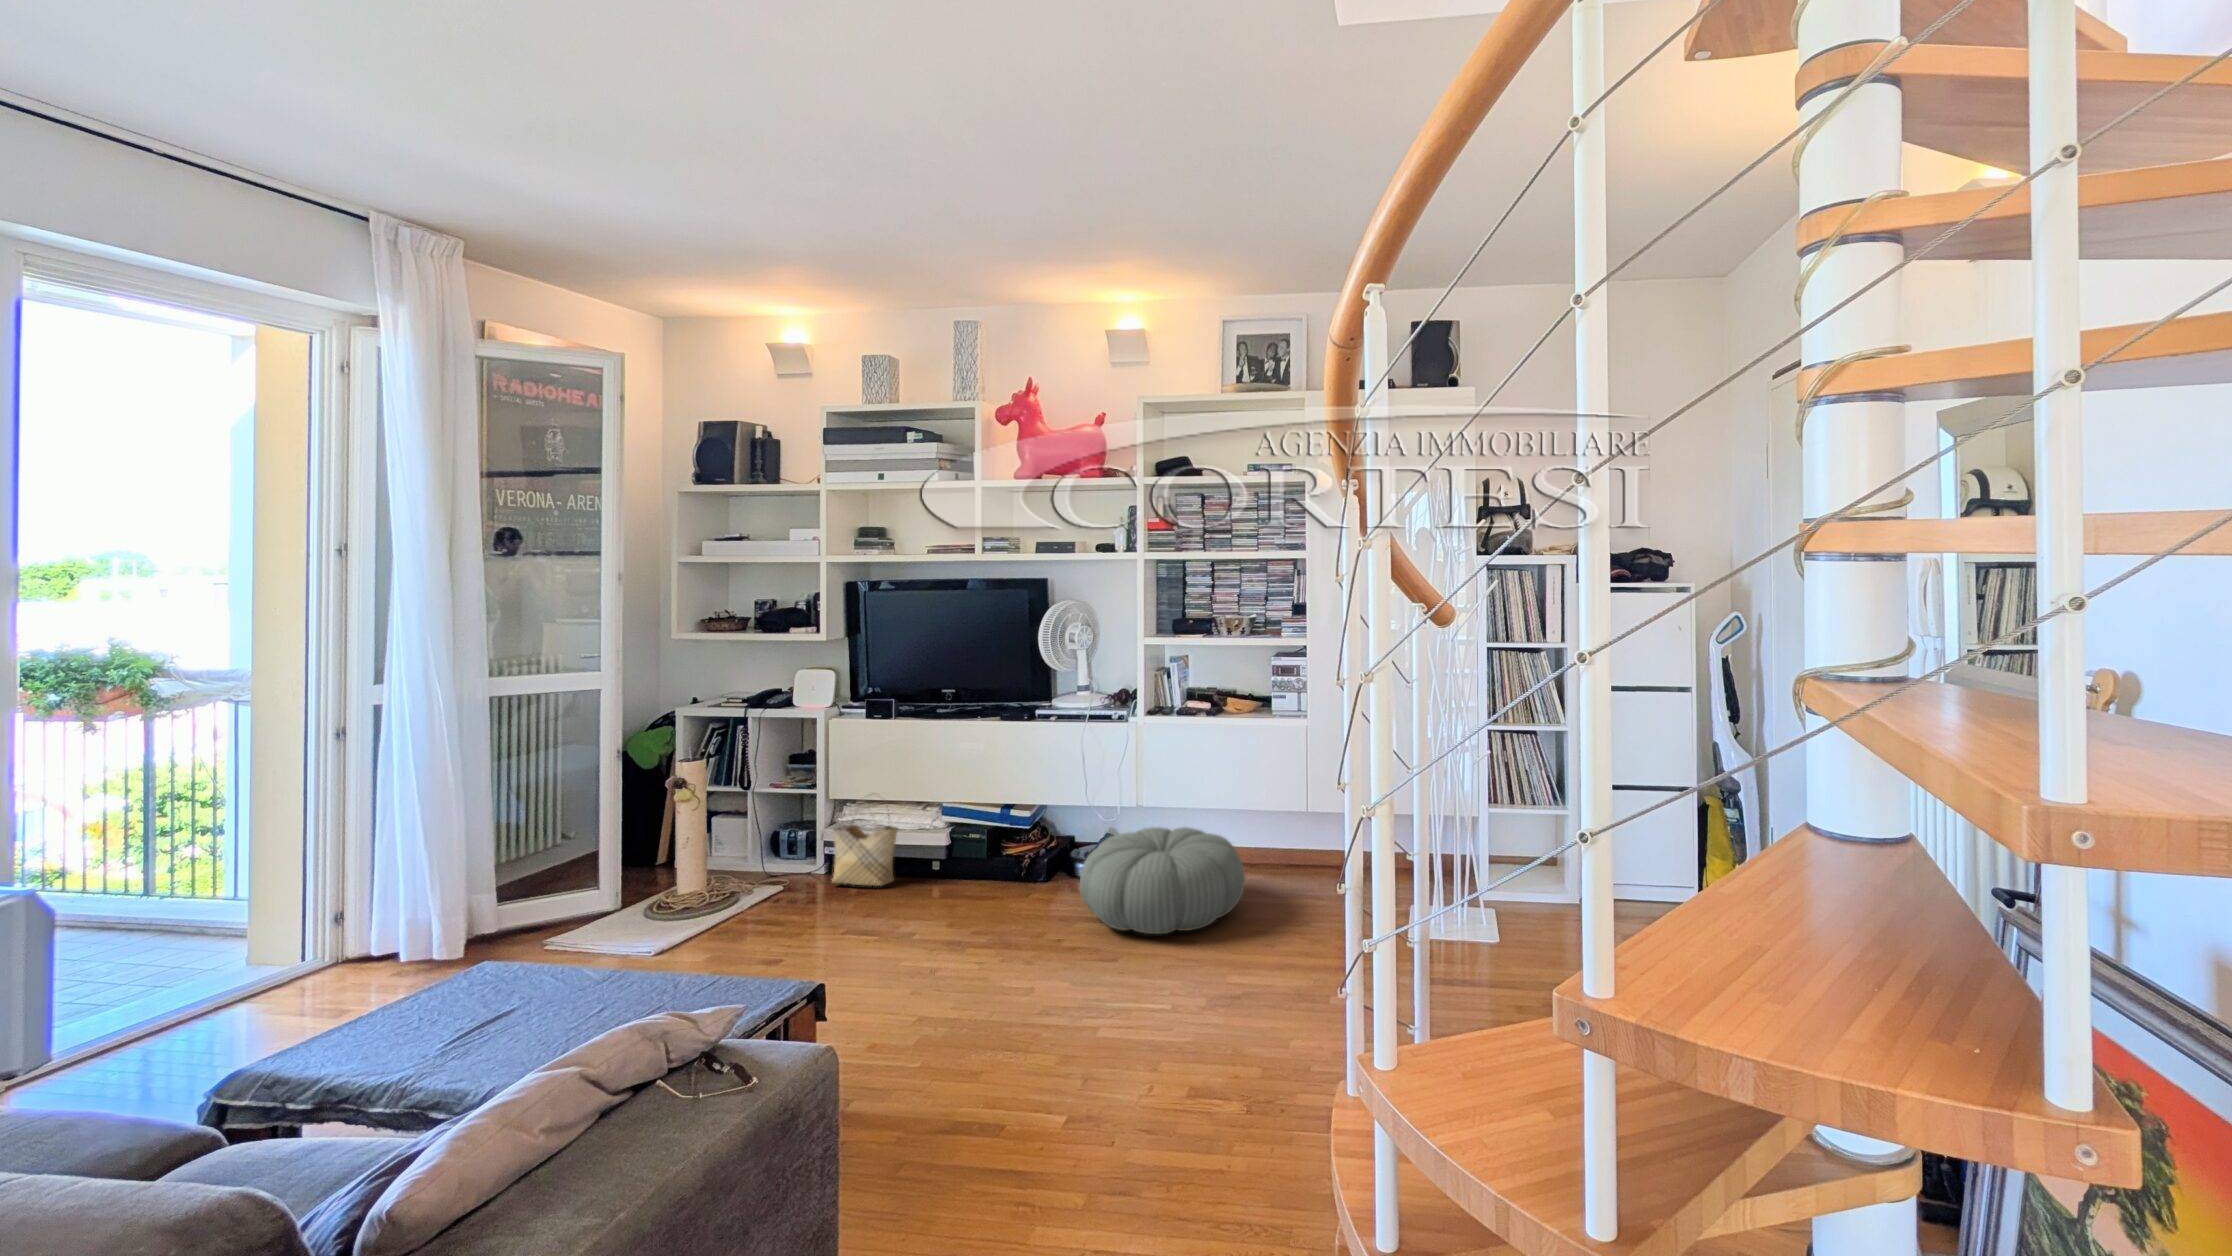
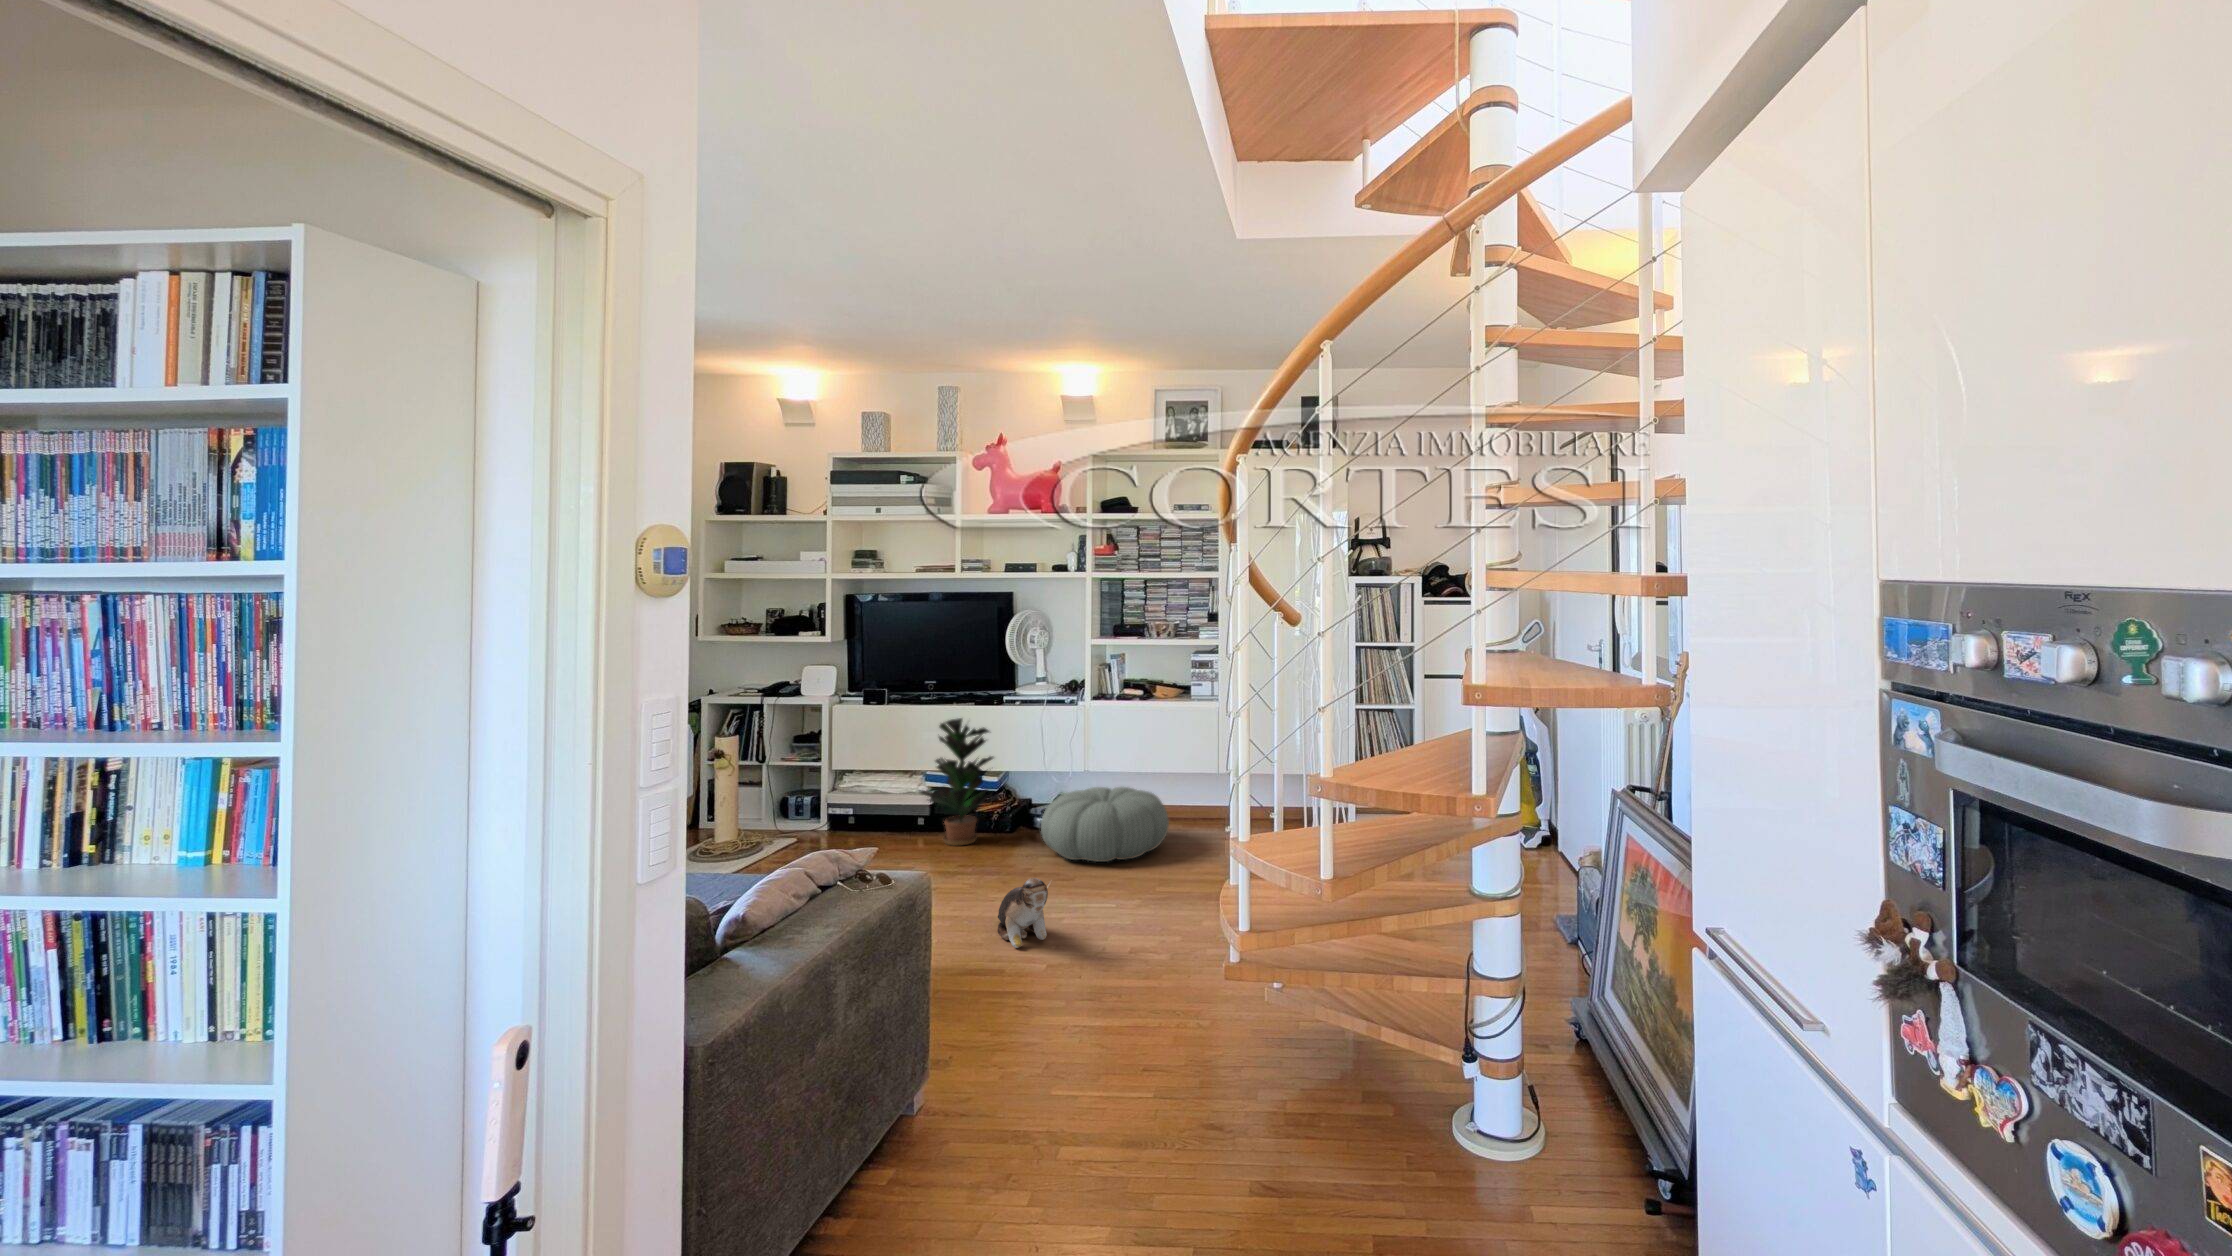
potted plant: none [928,737,1031,902] -> present [921,718,1000,846]
woven basket: present [832,807,897,886] -> none [837,764,891,837]
plush toy: none [1003,995,1077,1099] -> present [998,878,1052,948]

